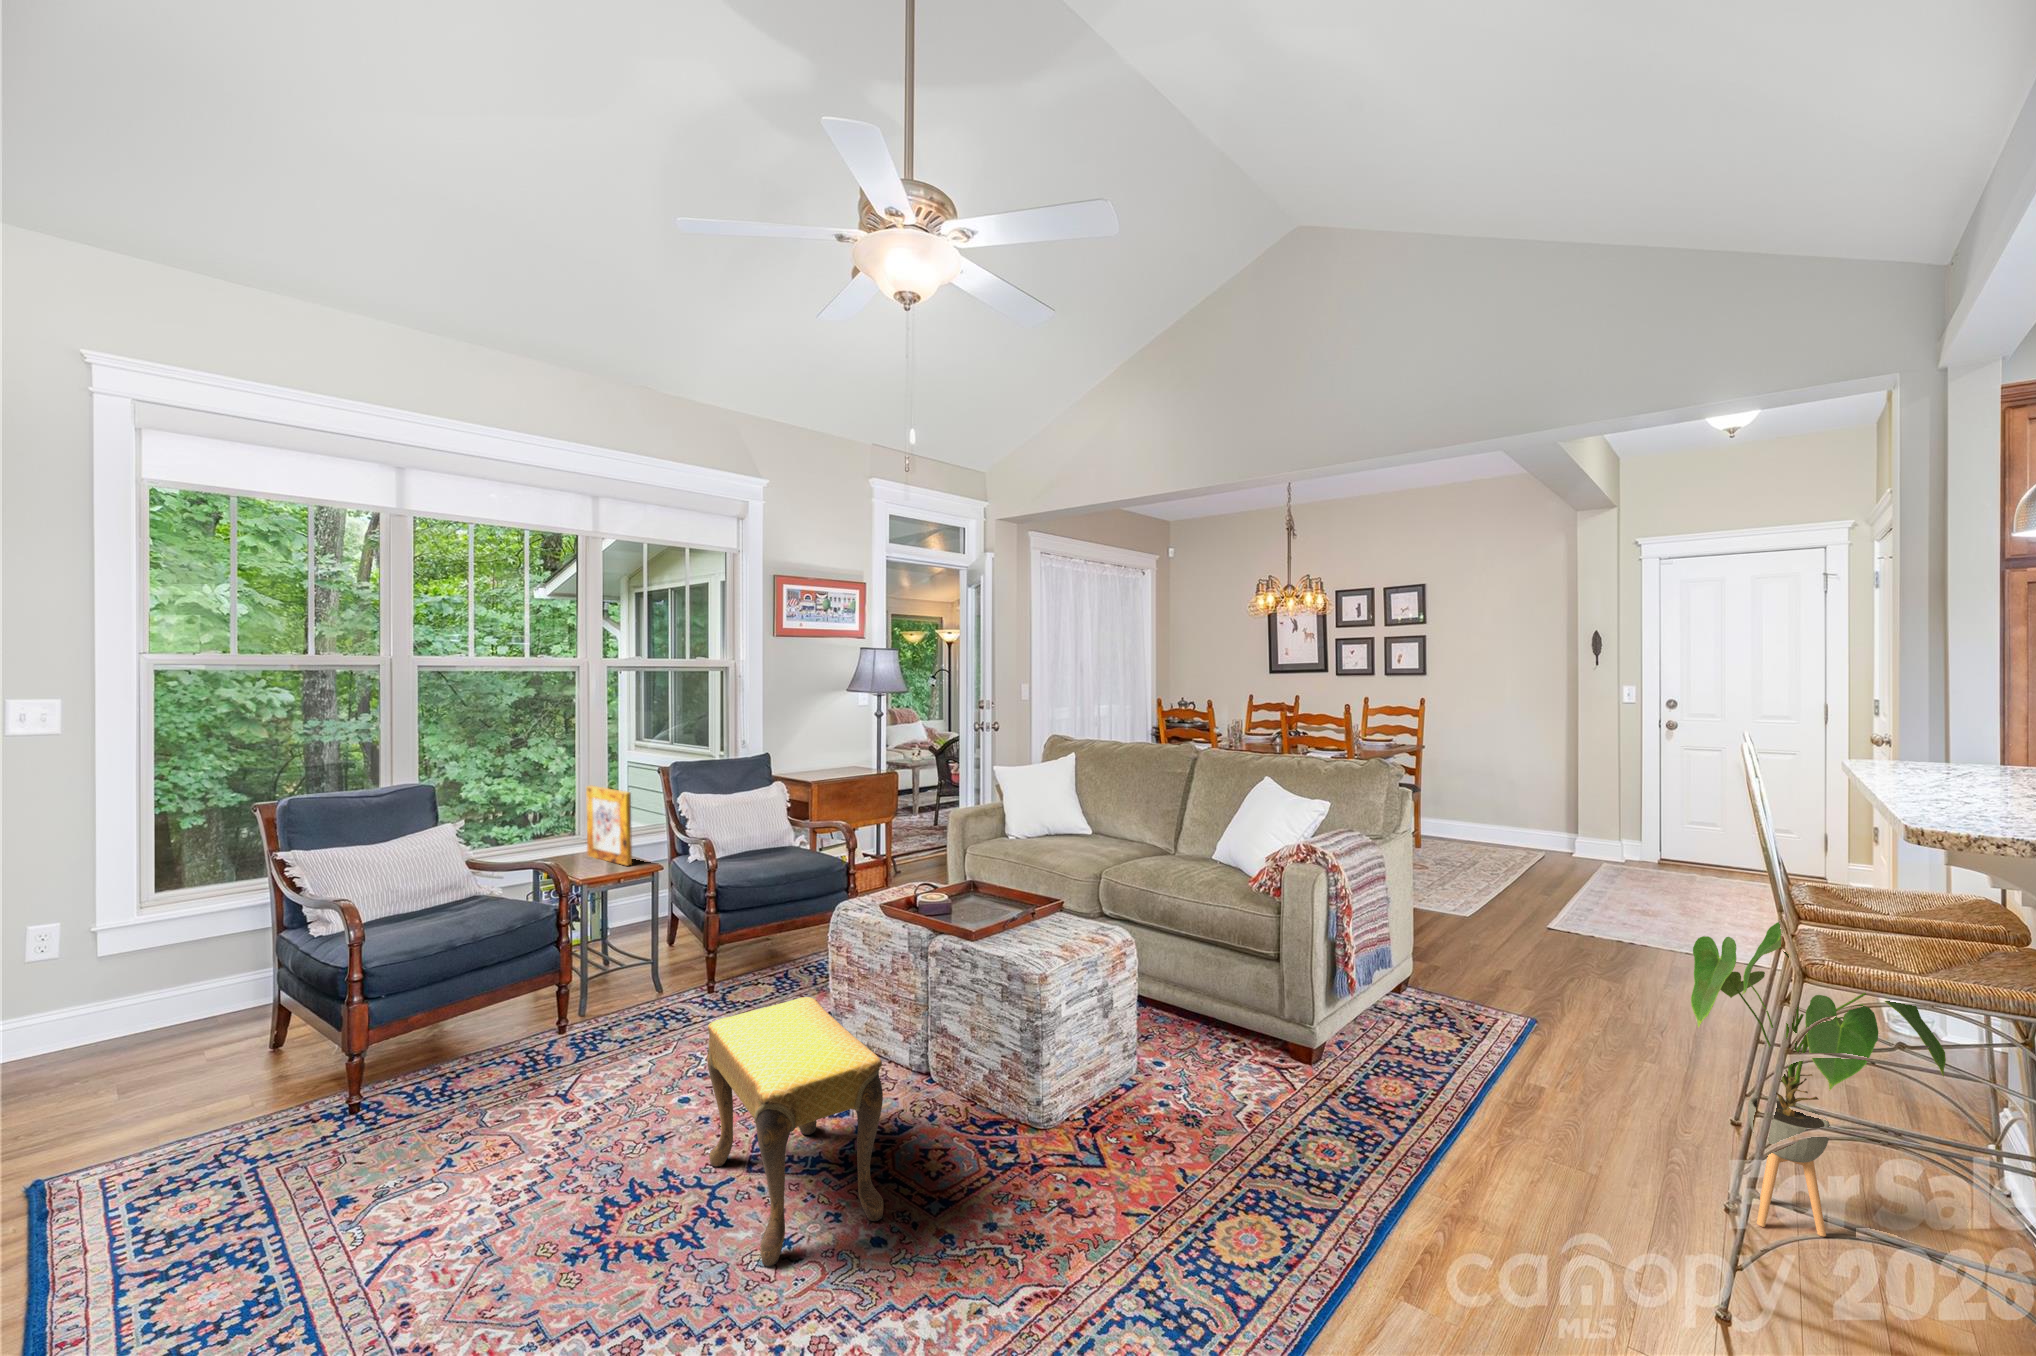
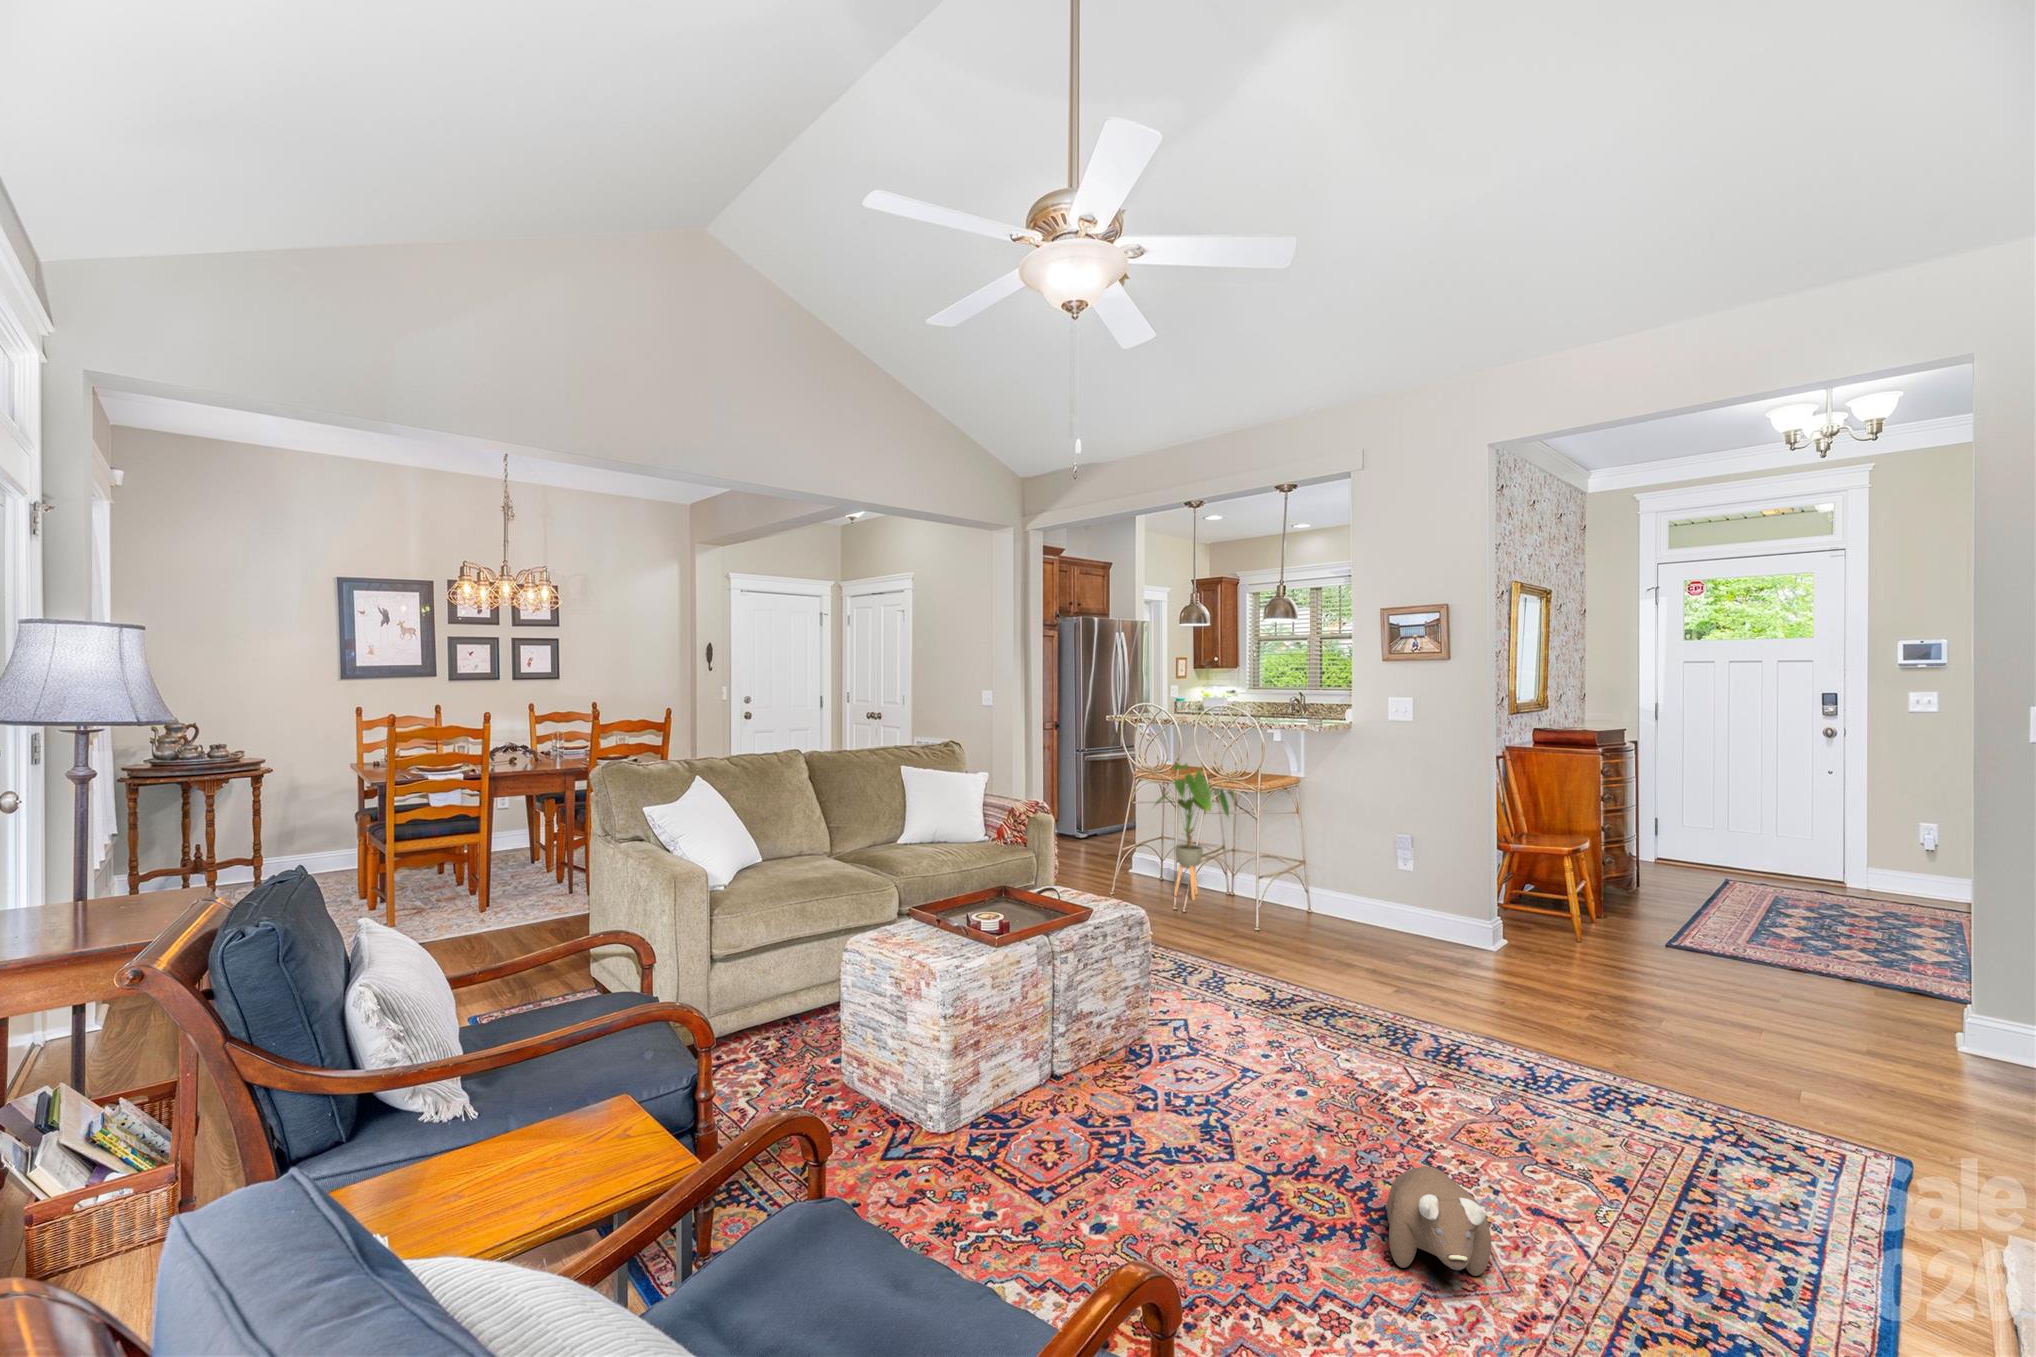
picture frame: present [586,786,632,866] -> none [436,961,610,1206]
footstool: present [707,997,883,1267] -> none [1152,963,1352,1179]
plush toy: none [441,1167,583,1300] -> present [1387,1166,1491,1276]

